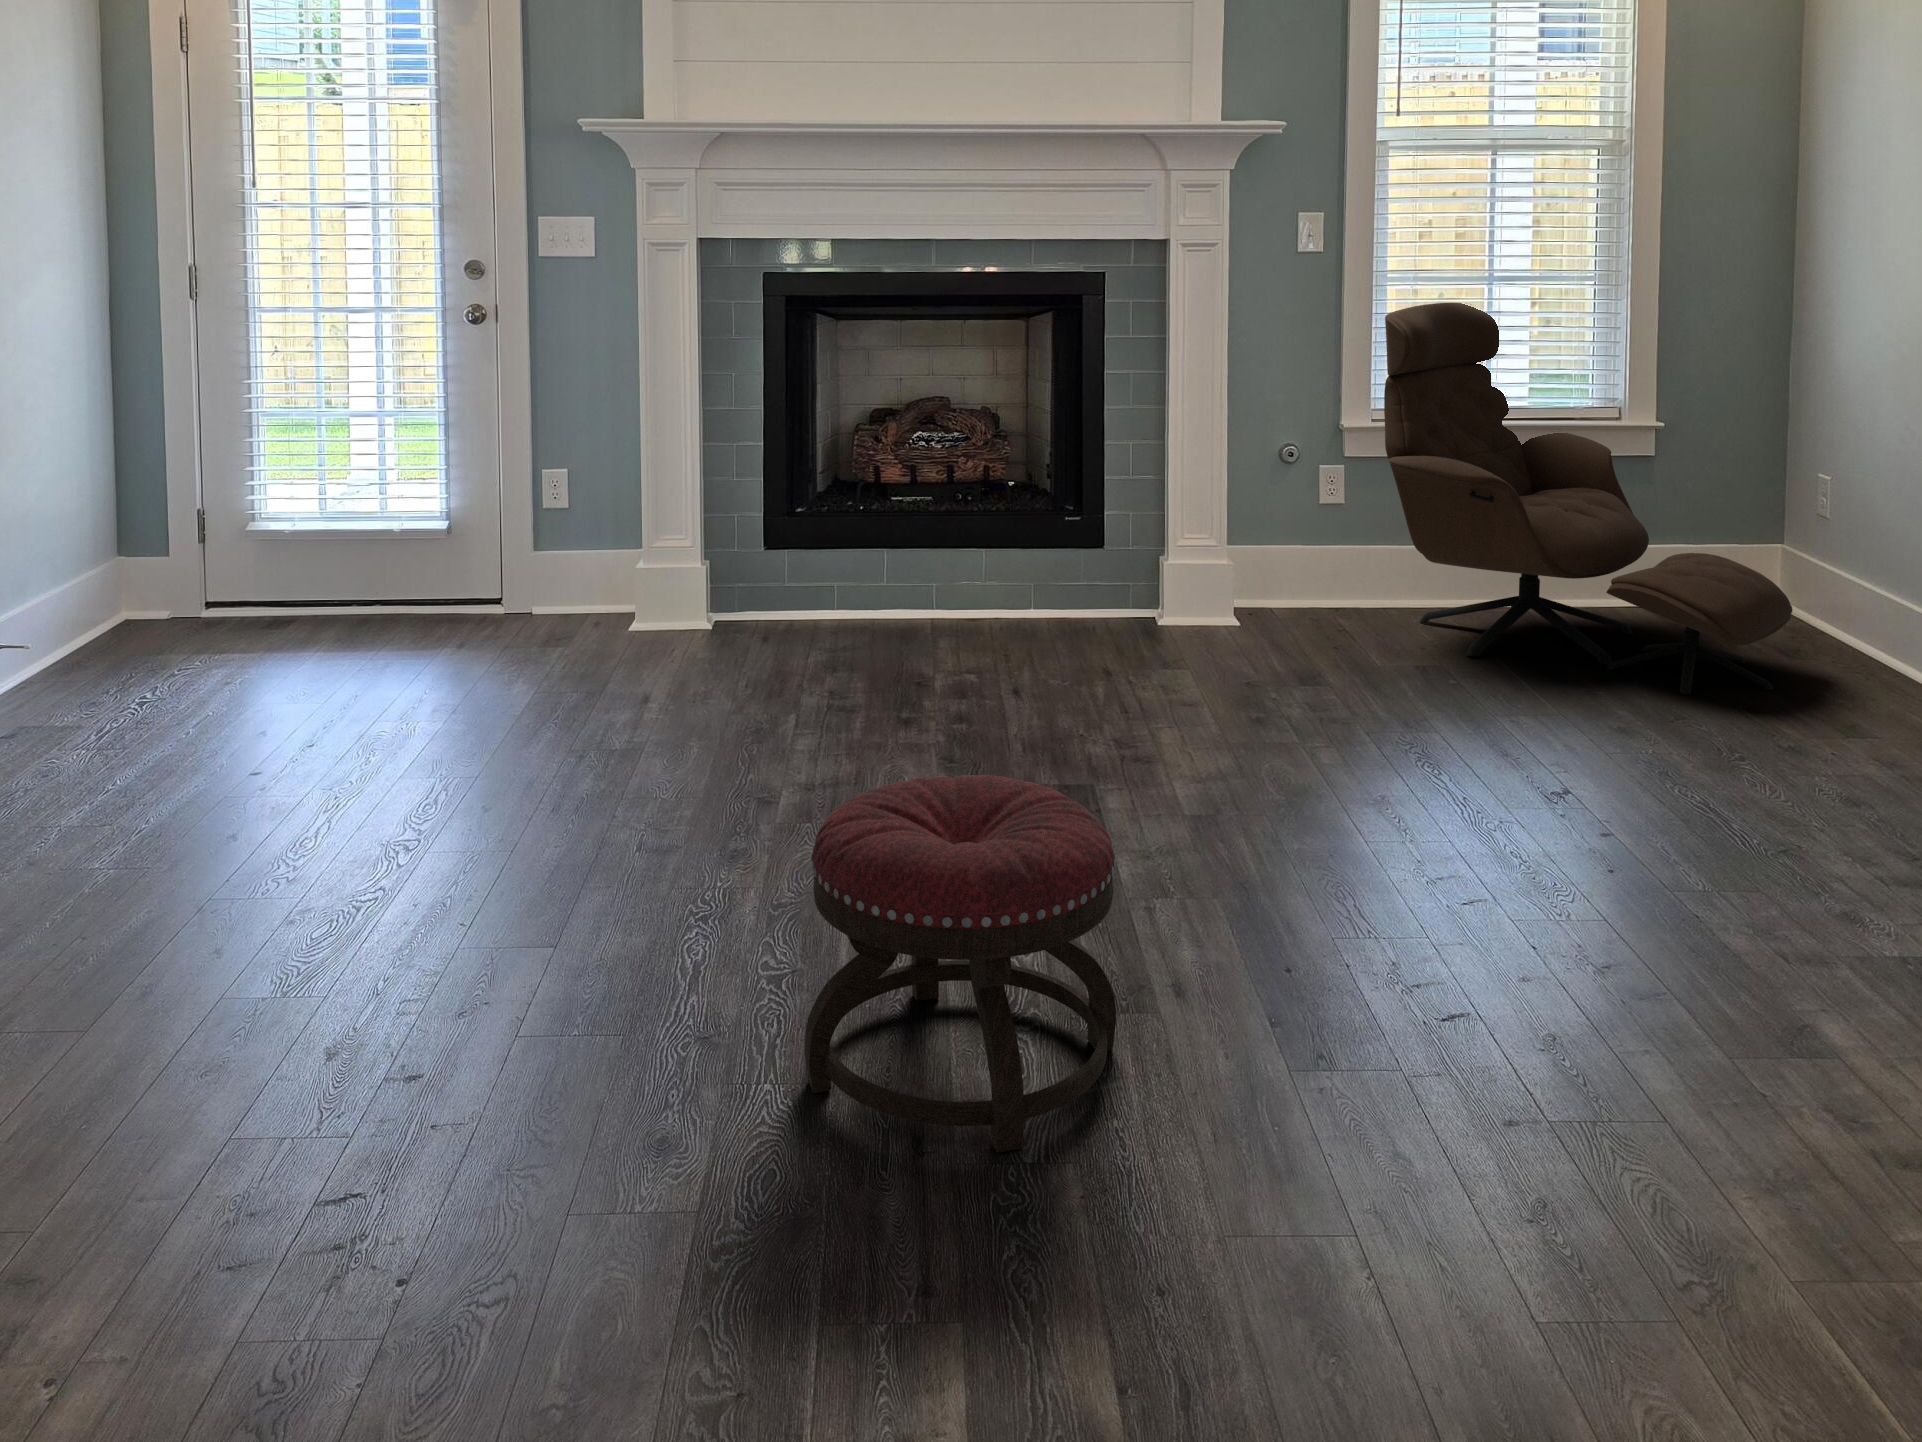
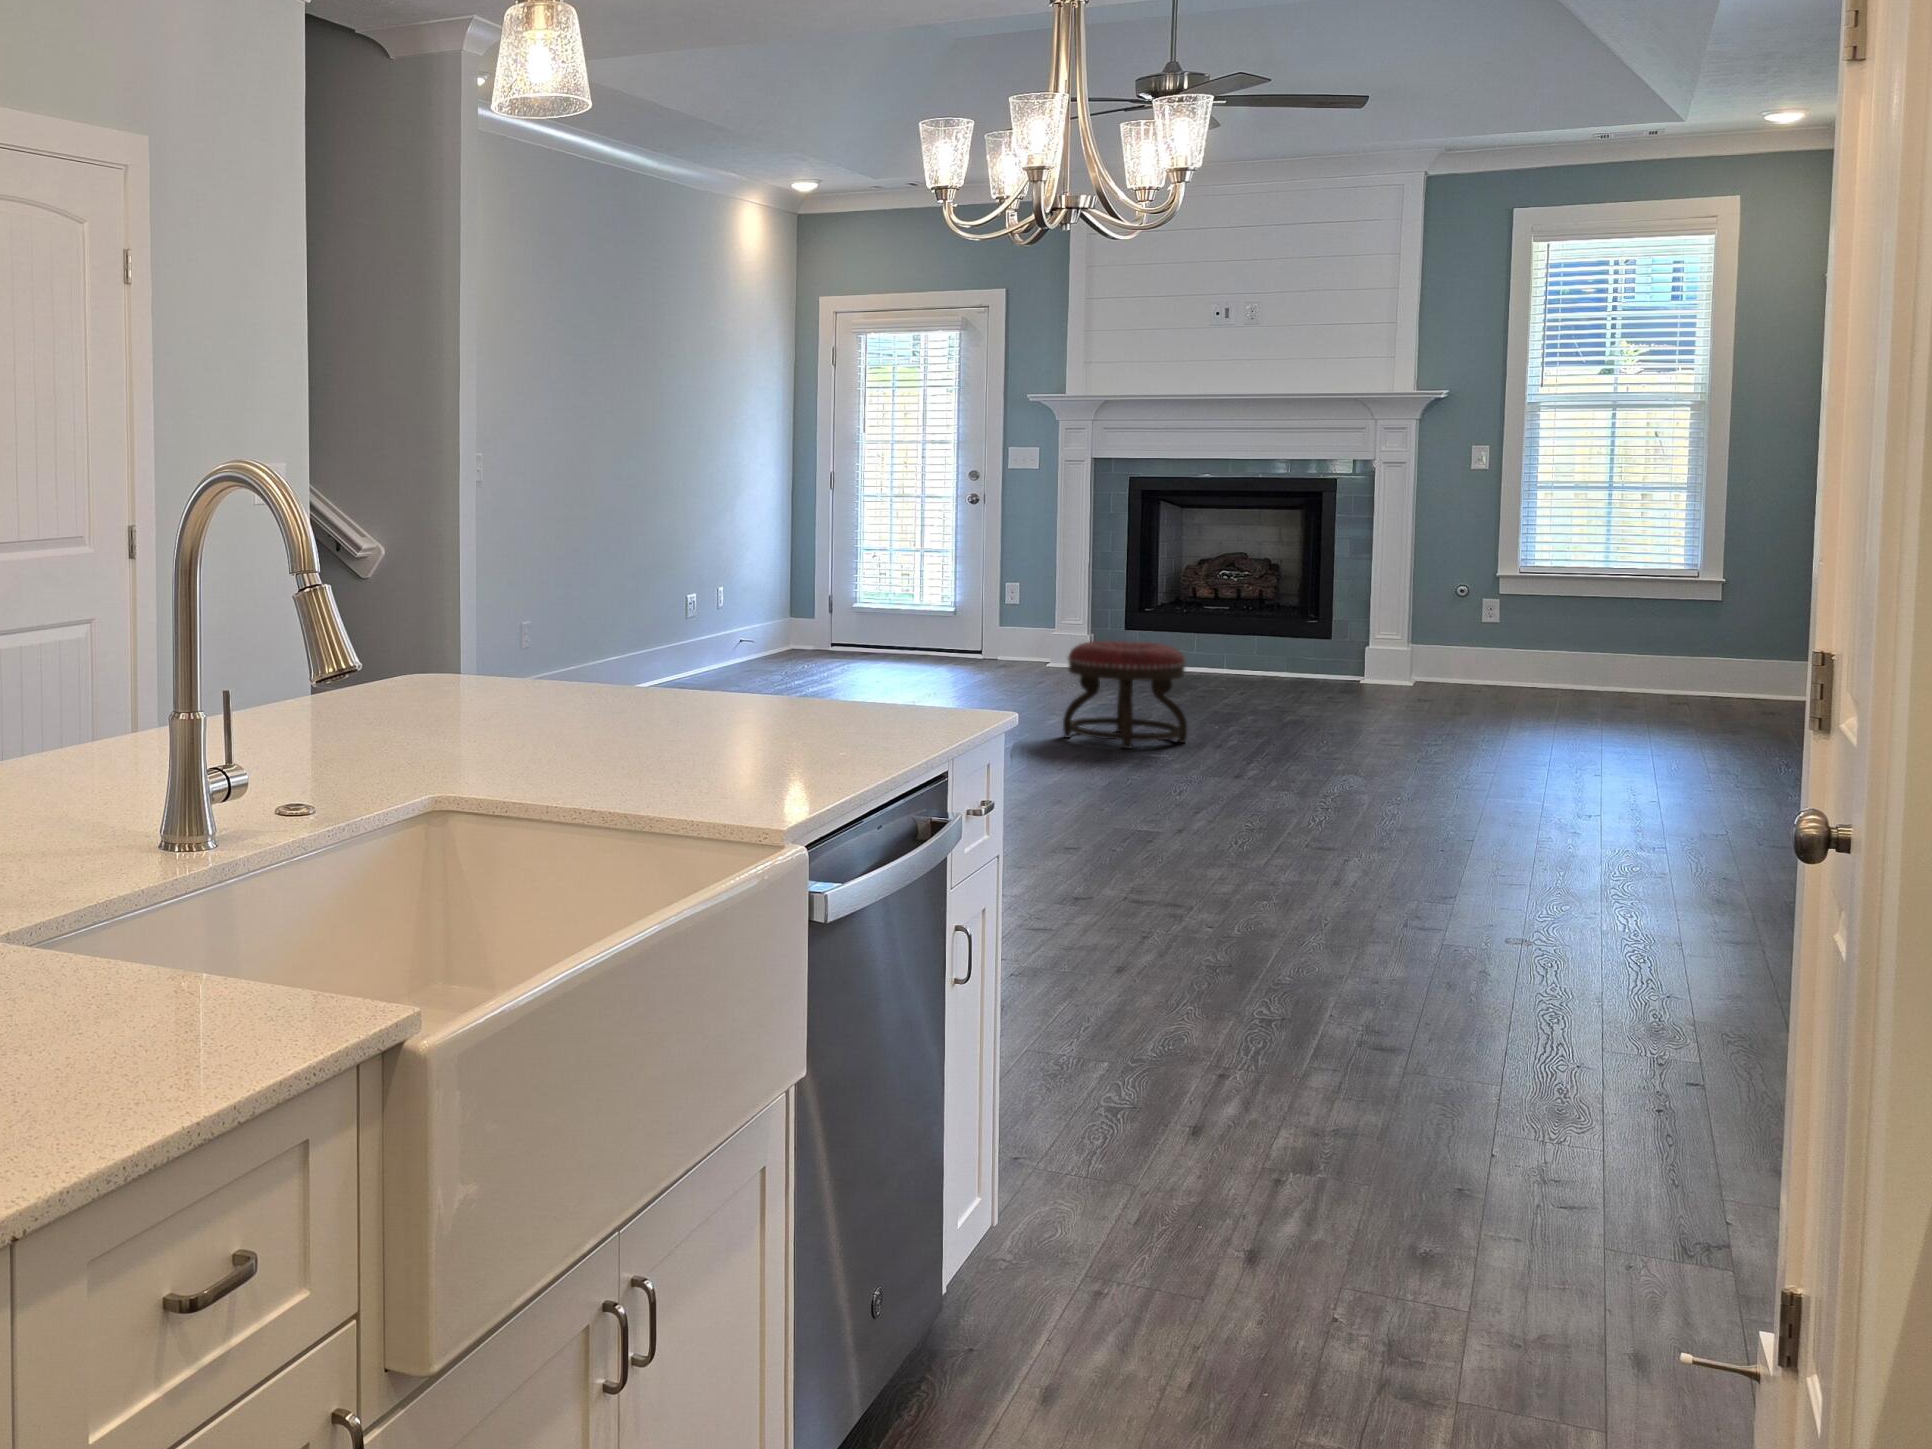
lounge chair: present [1384,302,1792,694] -> none [1506,500,1761,723]

